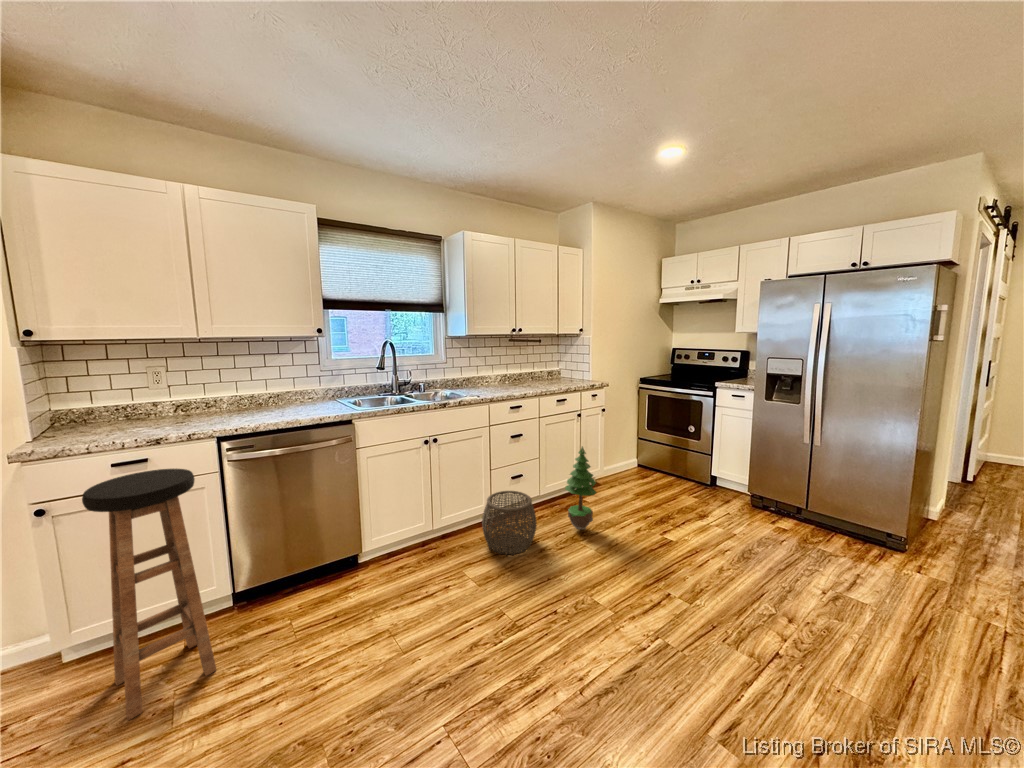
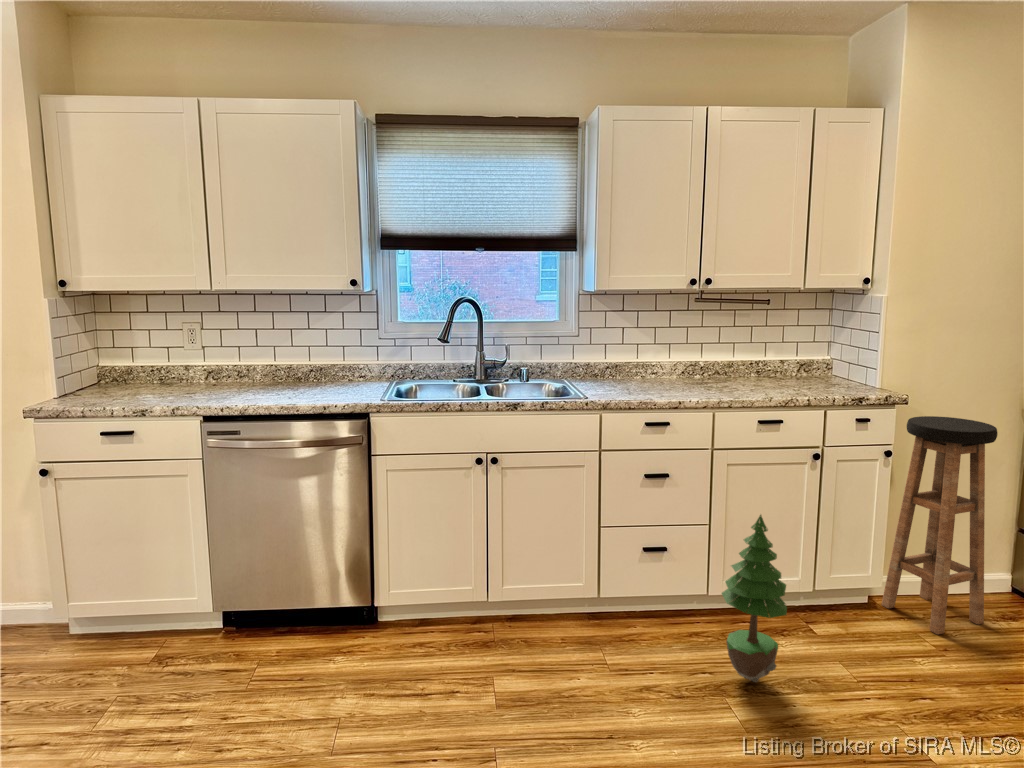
bar stool: present [82,469,216,720] -> present [882,416,998,634]
woven basket: present [482,491,537,554] -> none [551,567,650,683]

